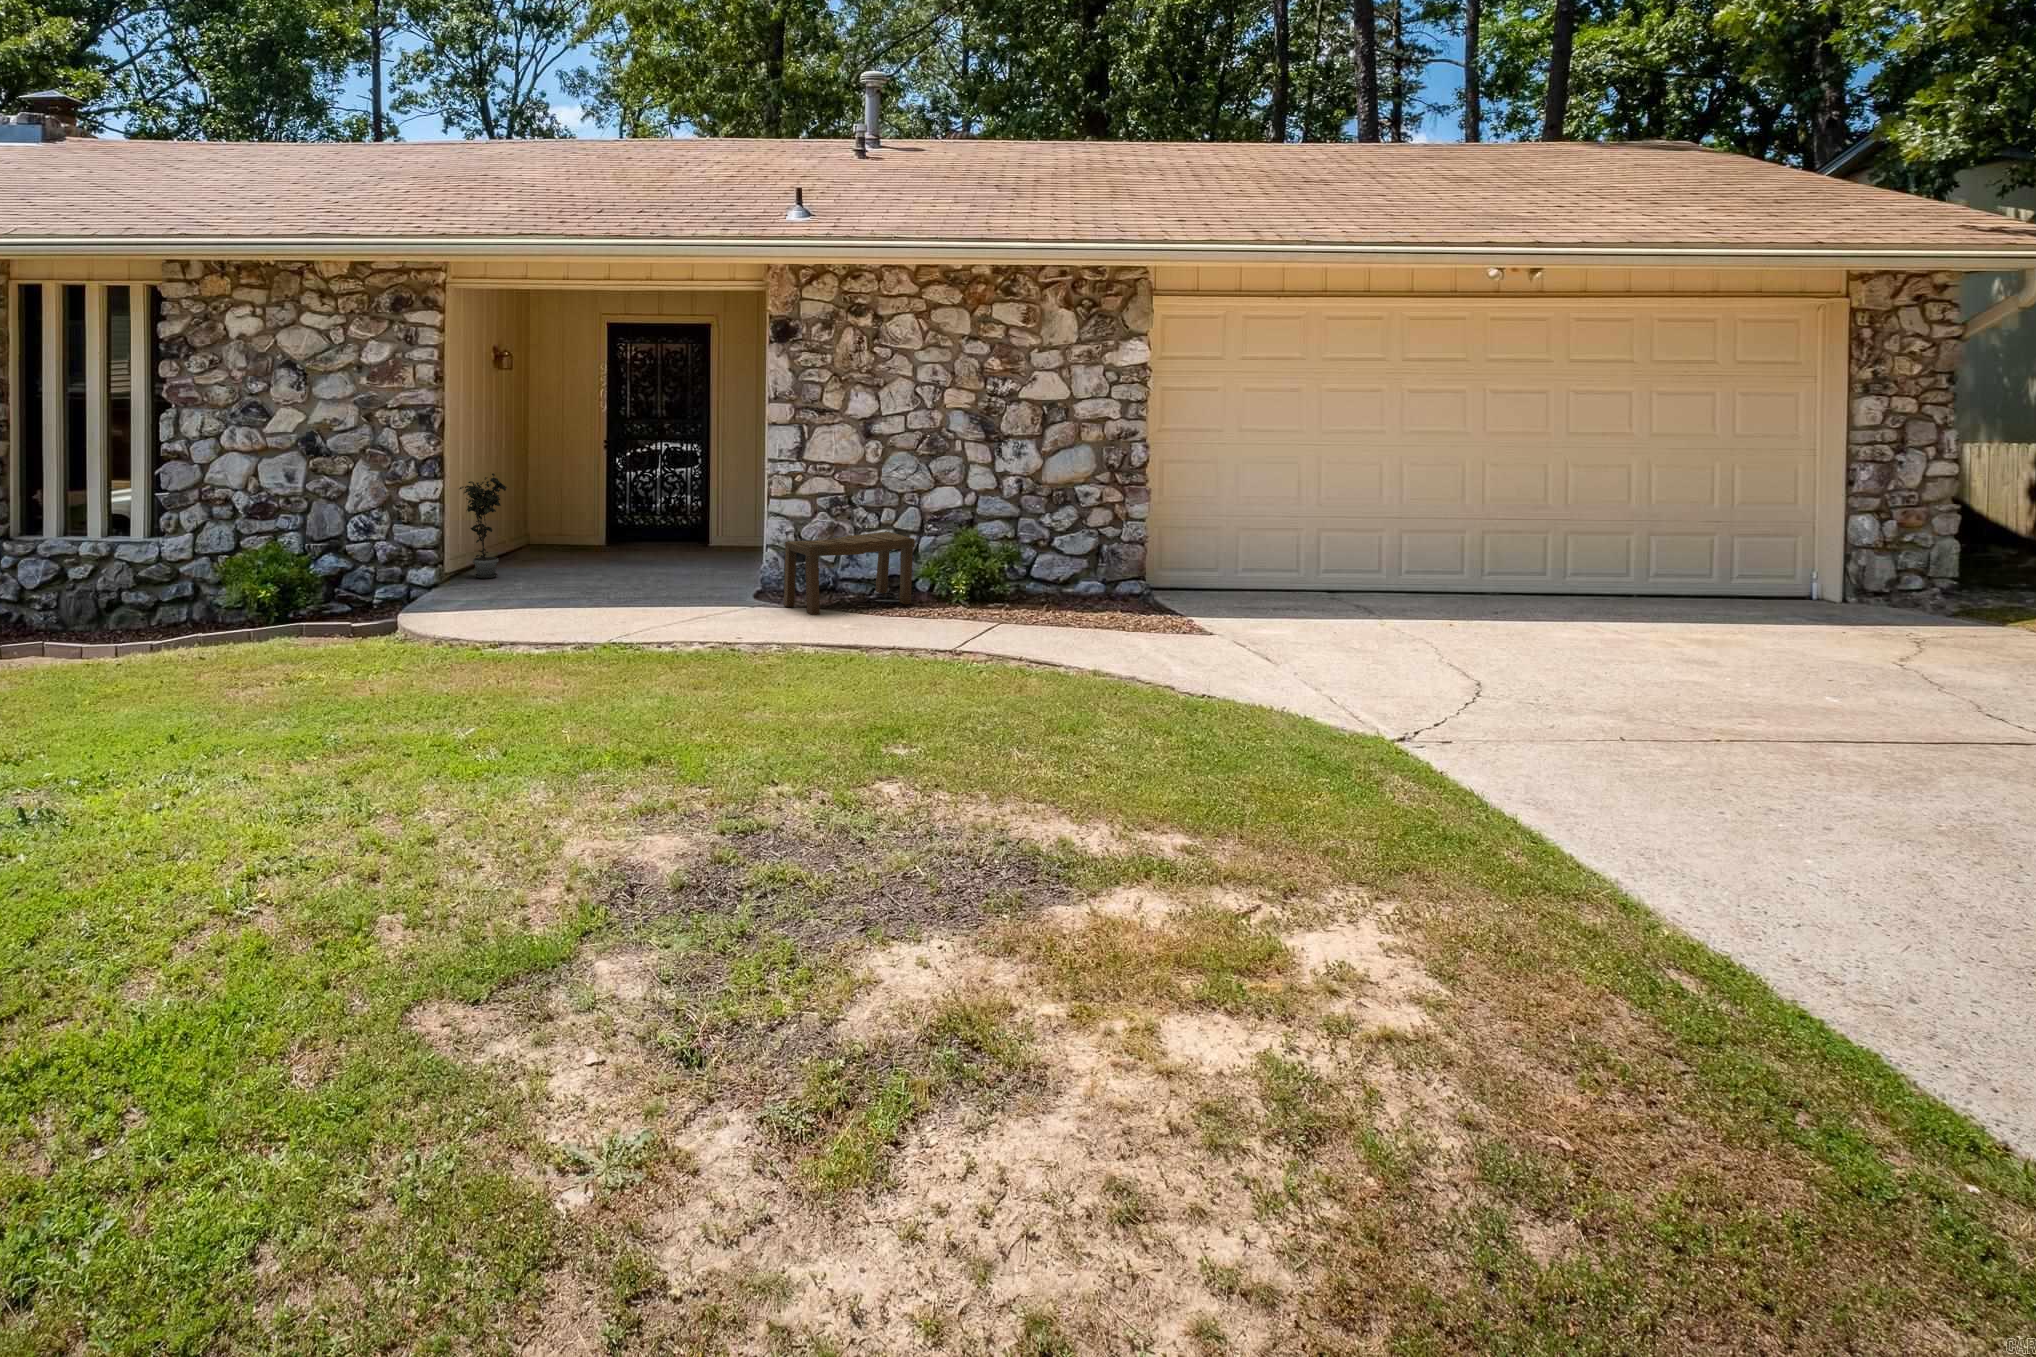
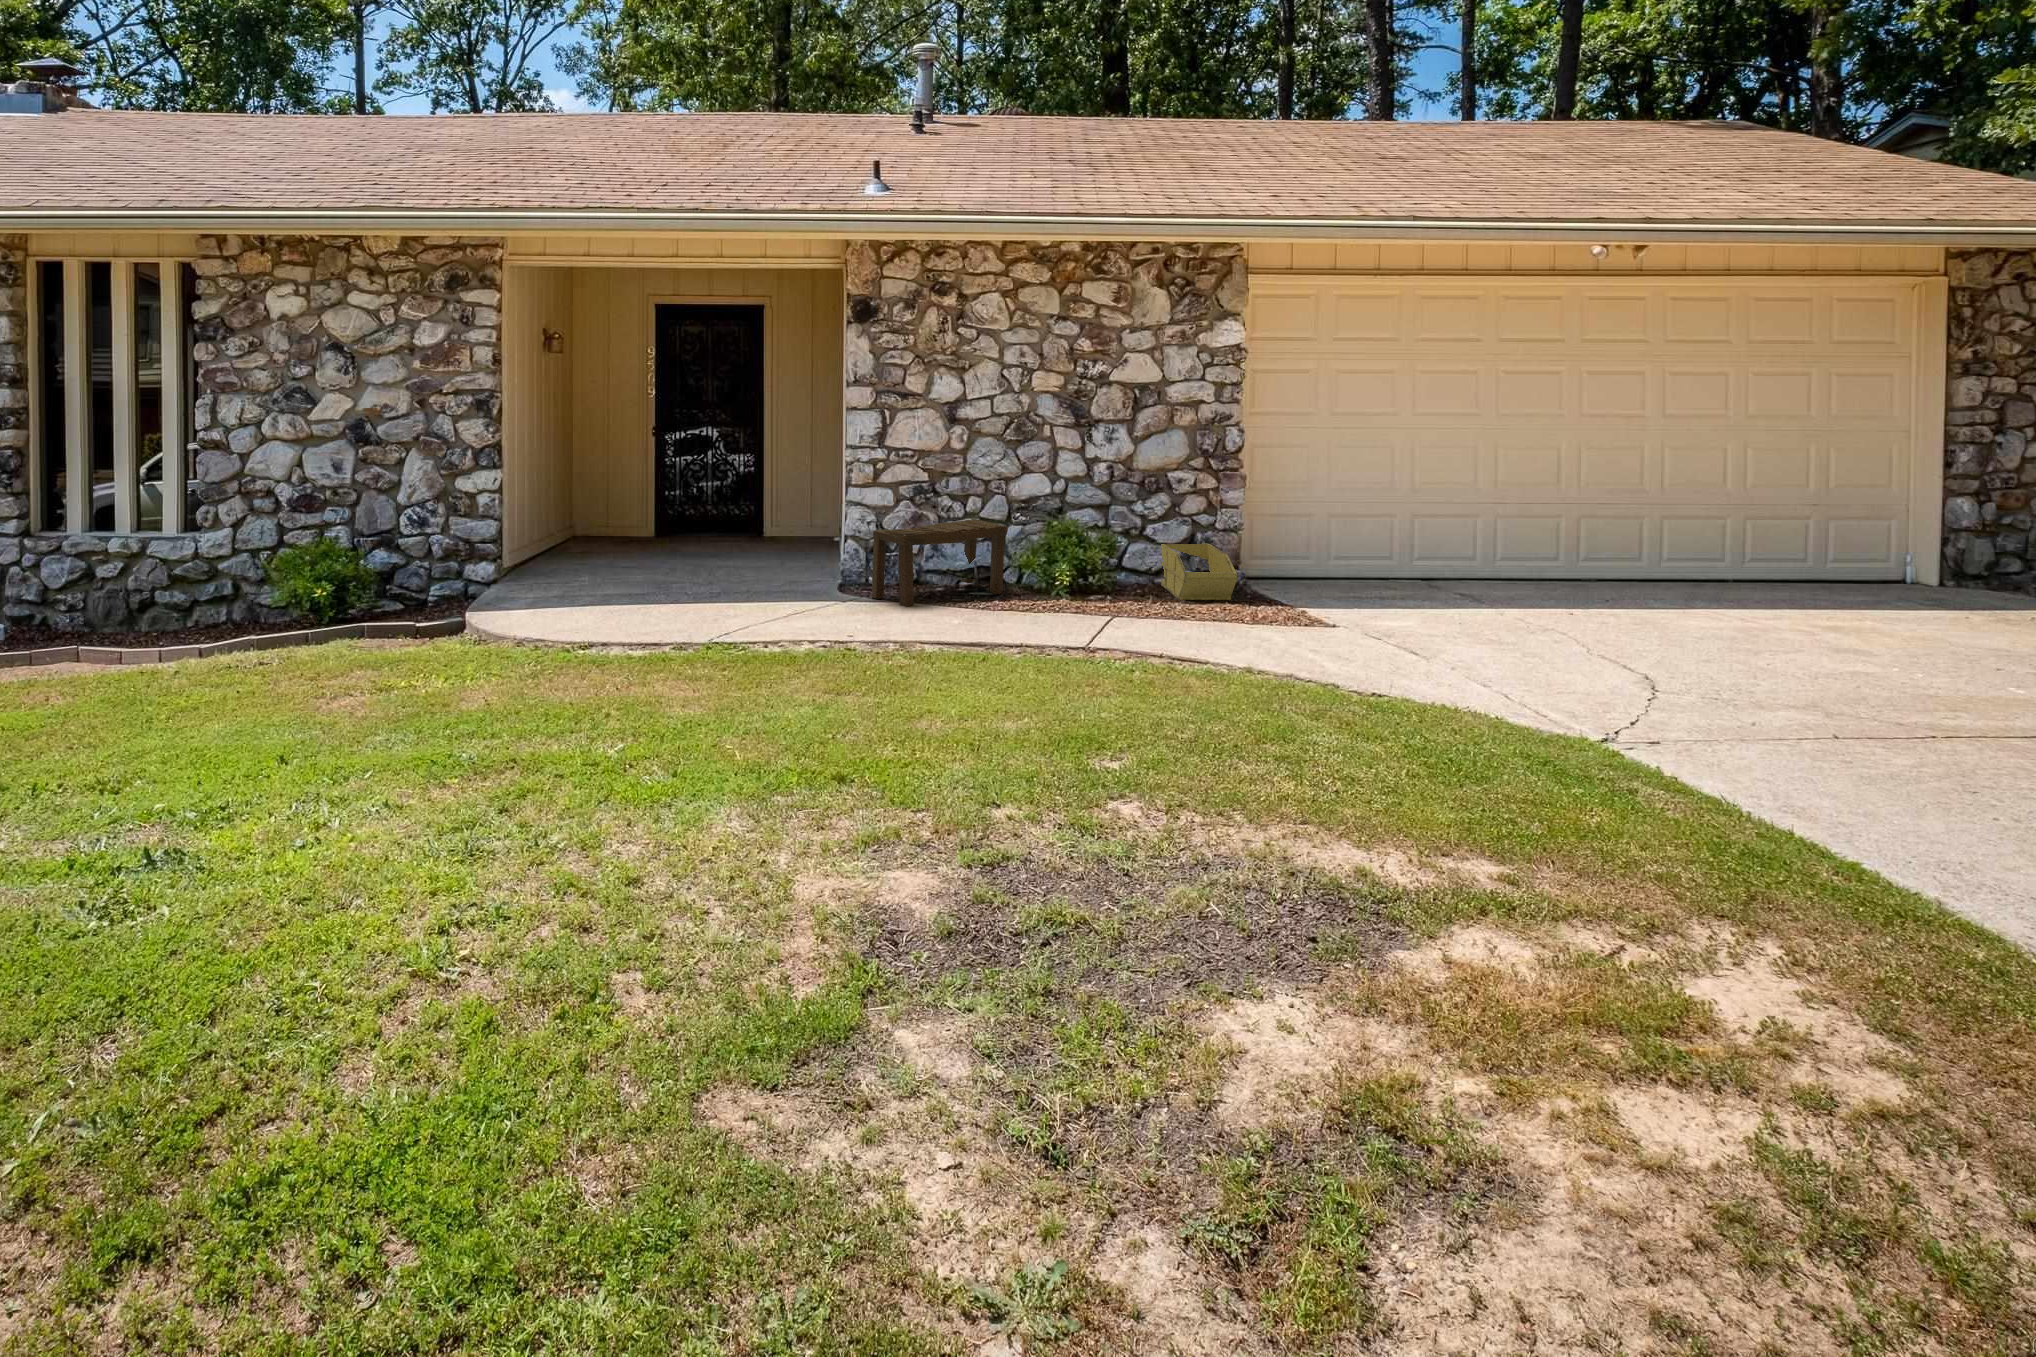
potted plant: present [459,473,507,579] -> none [517,462,567,573]
storage bin: none [1068,557,1136,613] -> present [1161,543,1237,600]

